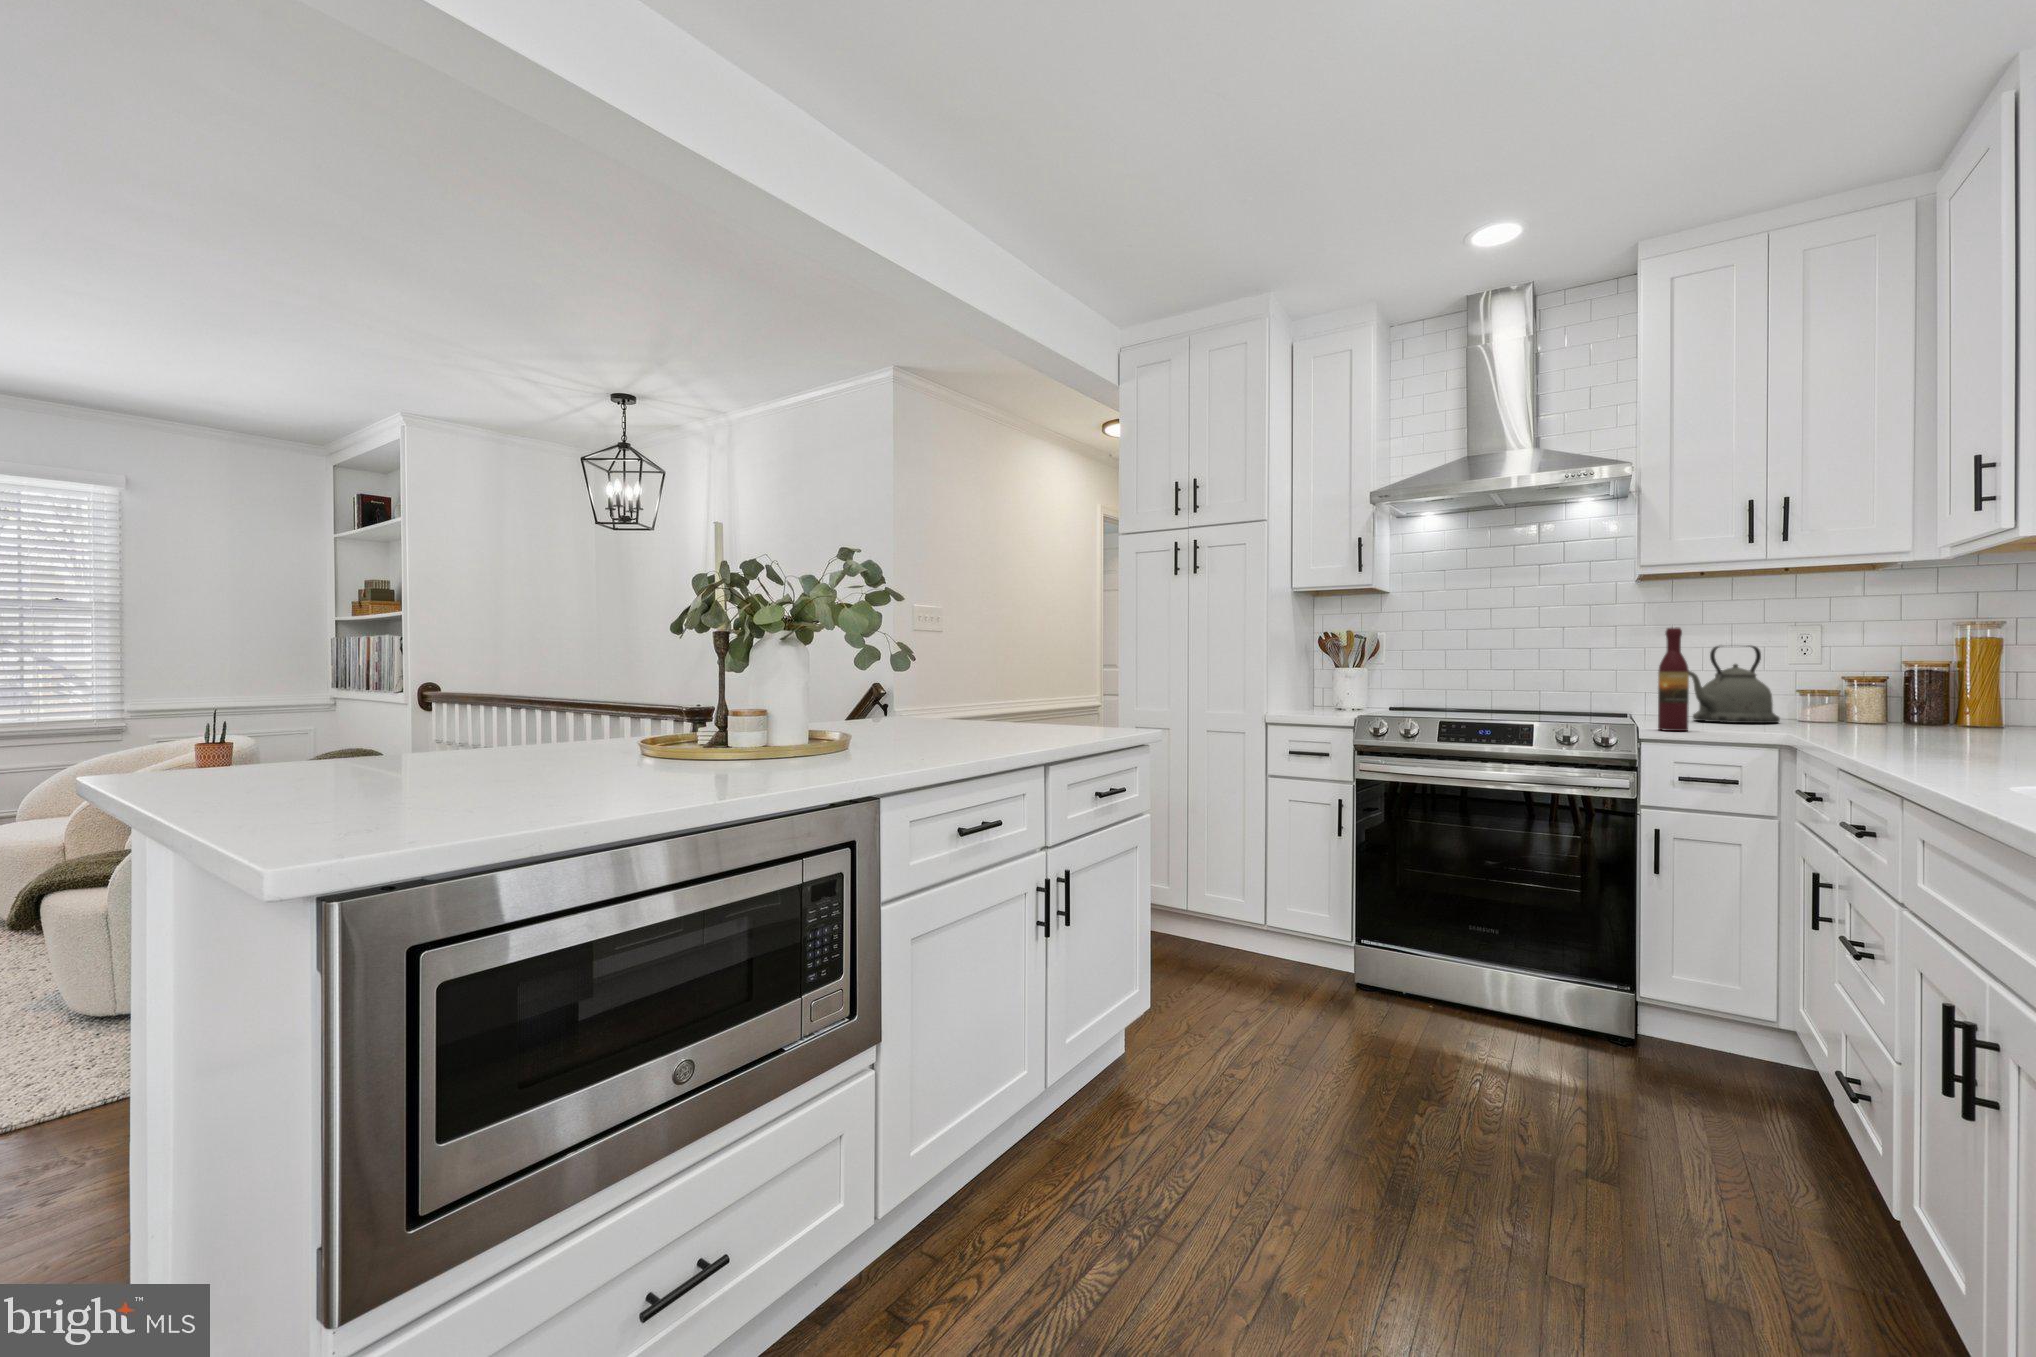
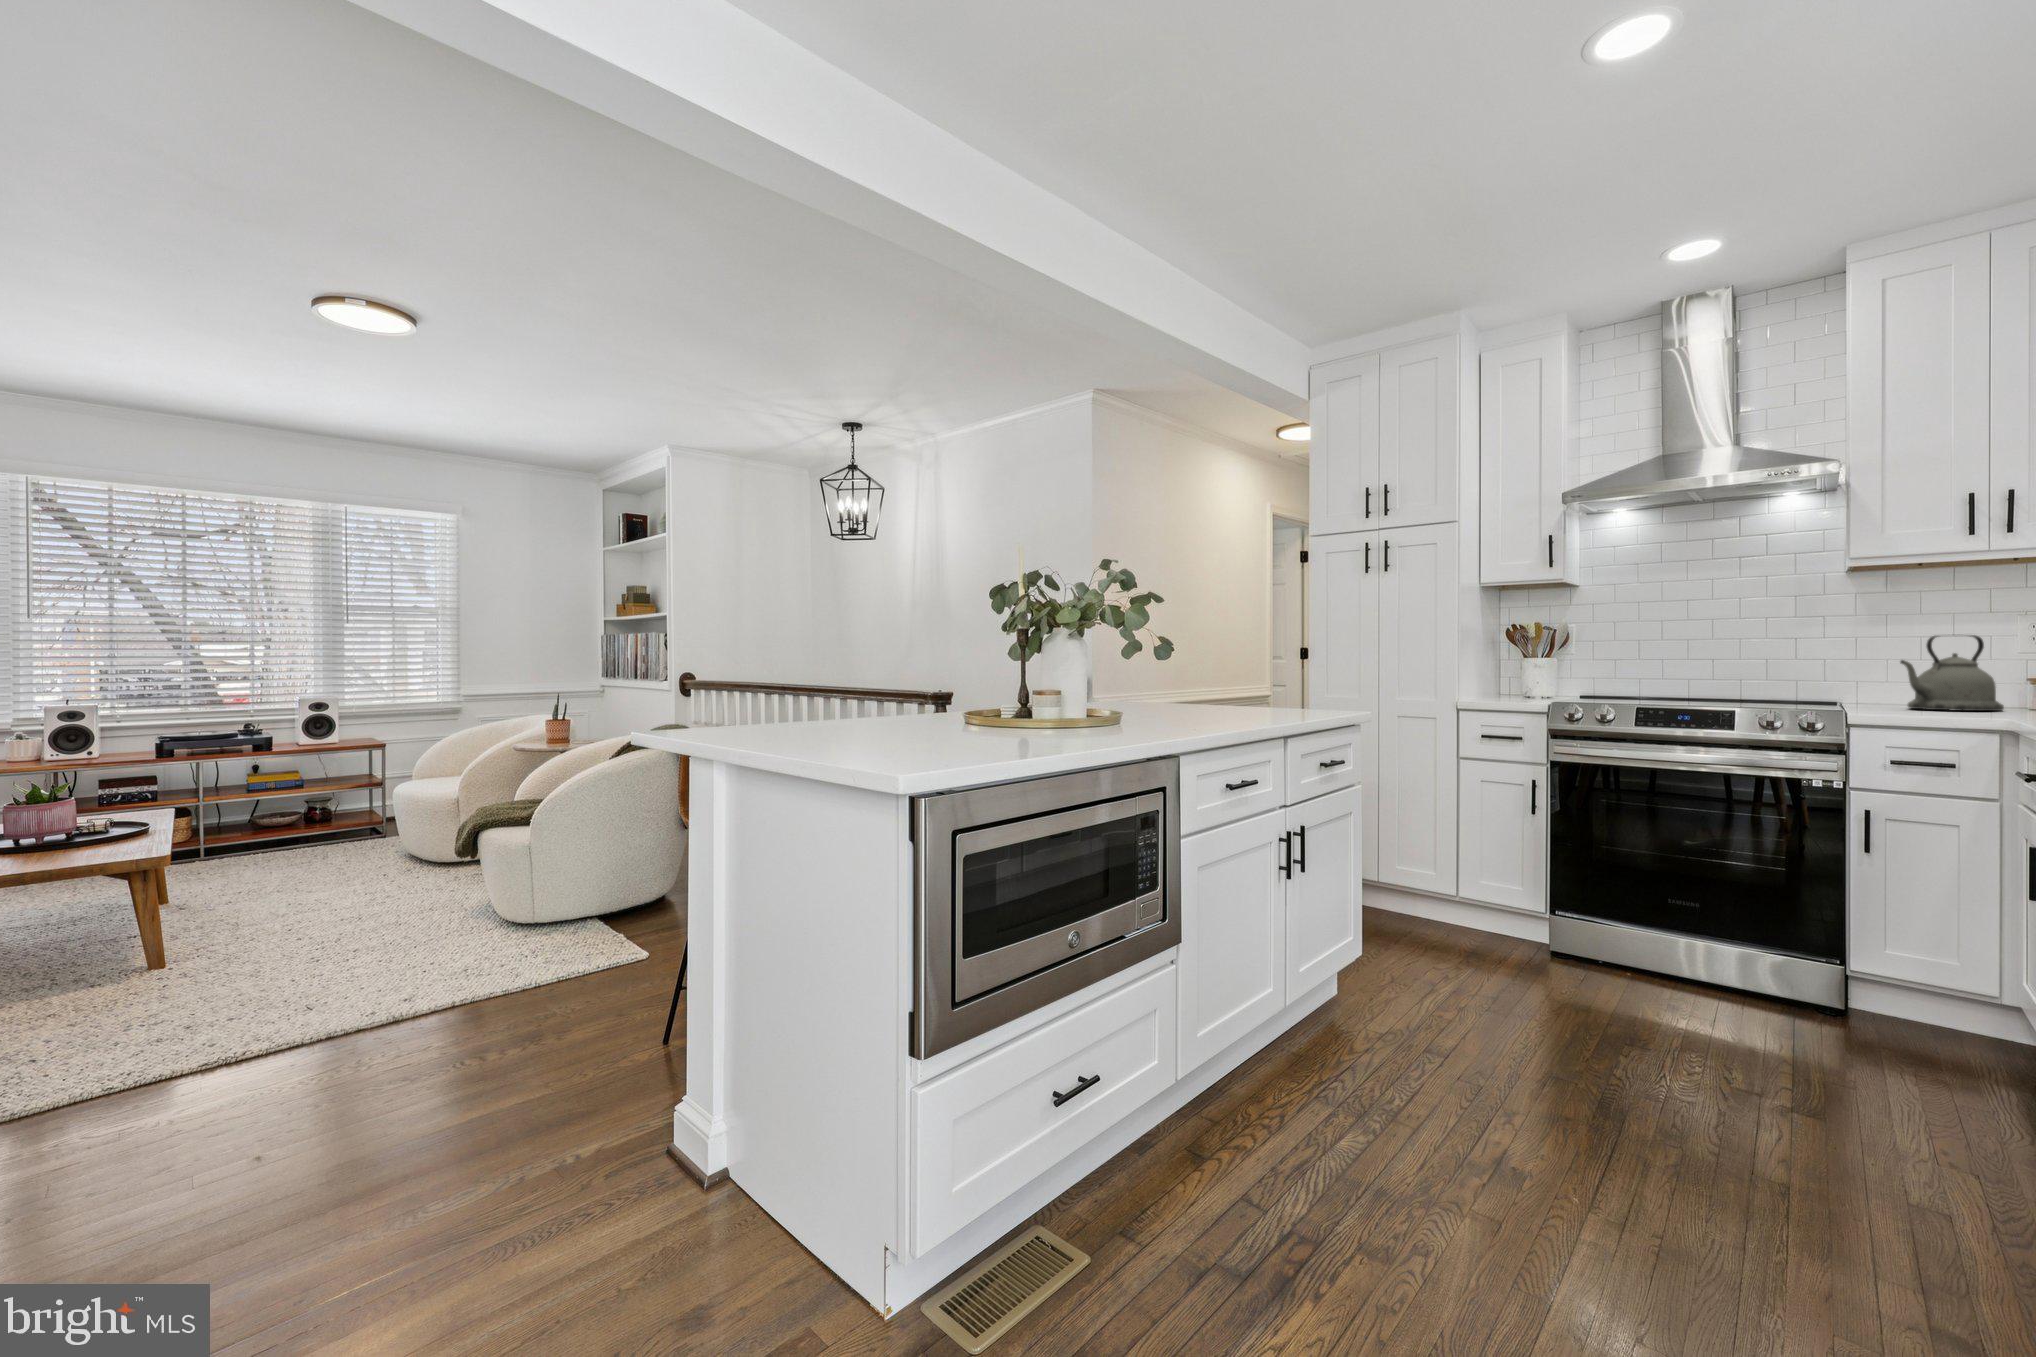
wine bottle: present [1658,627,1689,731] -> none [1867,618,1900,717]

